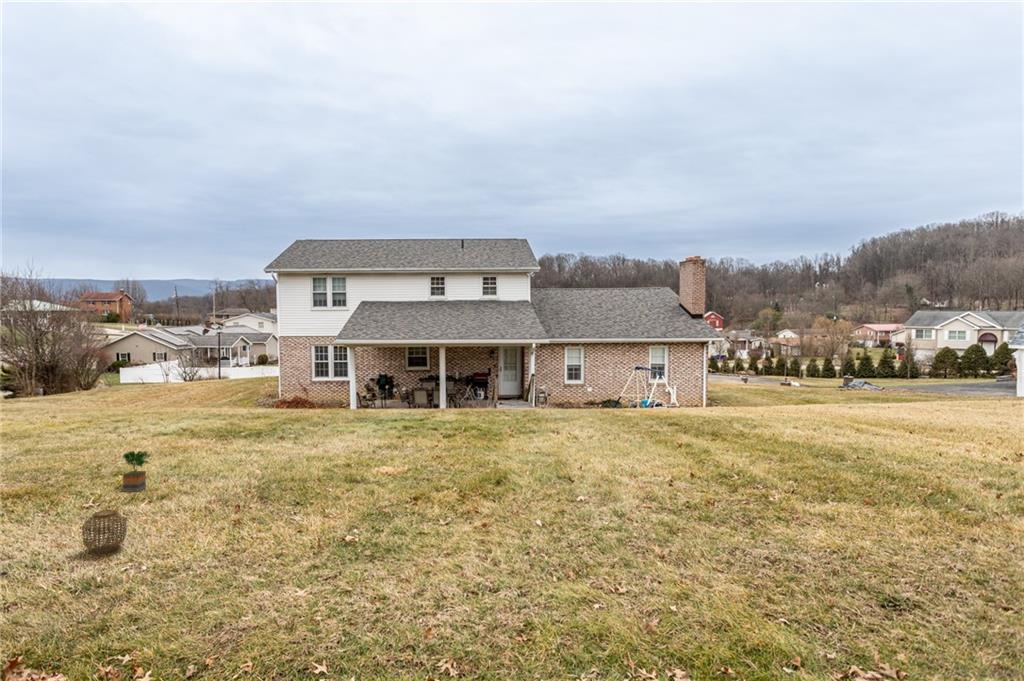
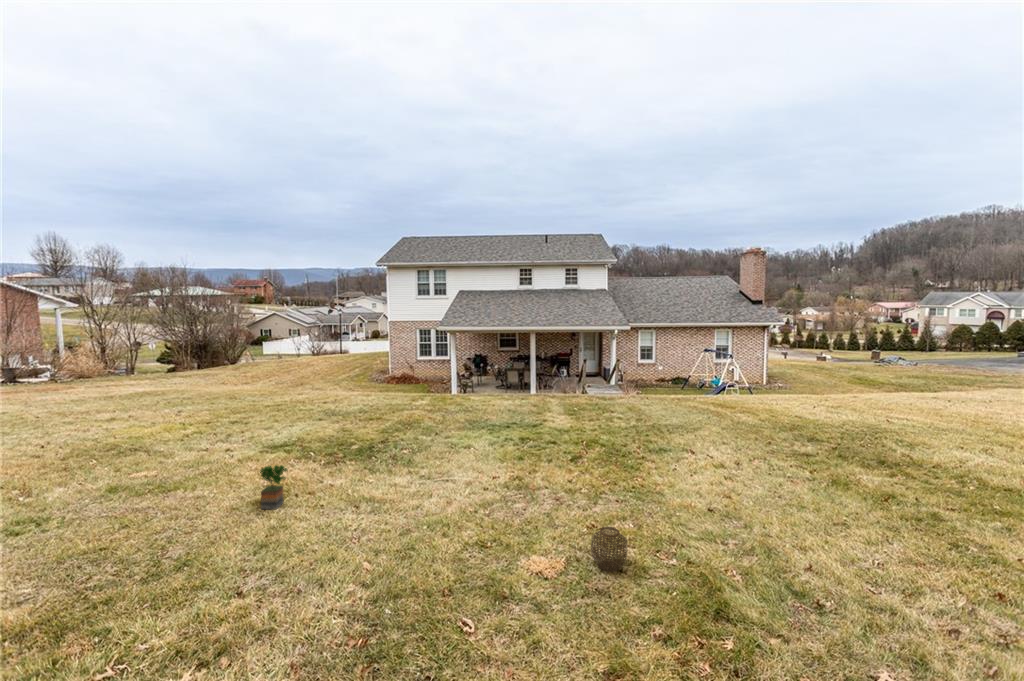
woven basket: present [82,510,127,554] -> present [591,527,627,571]

